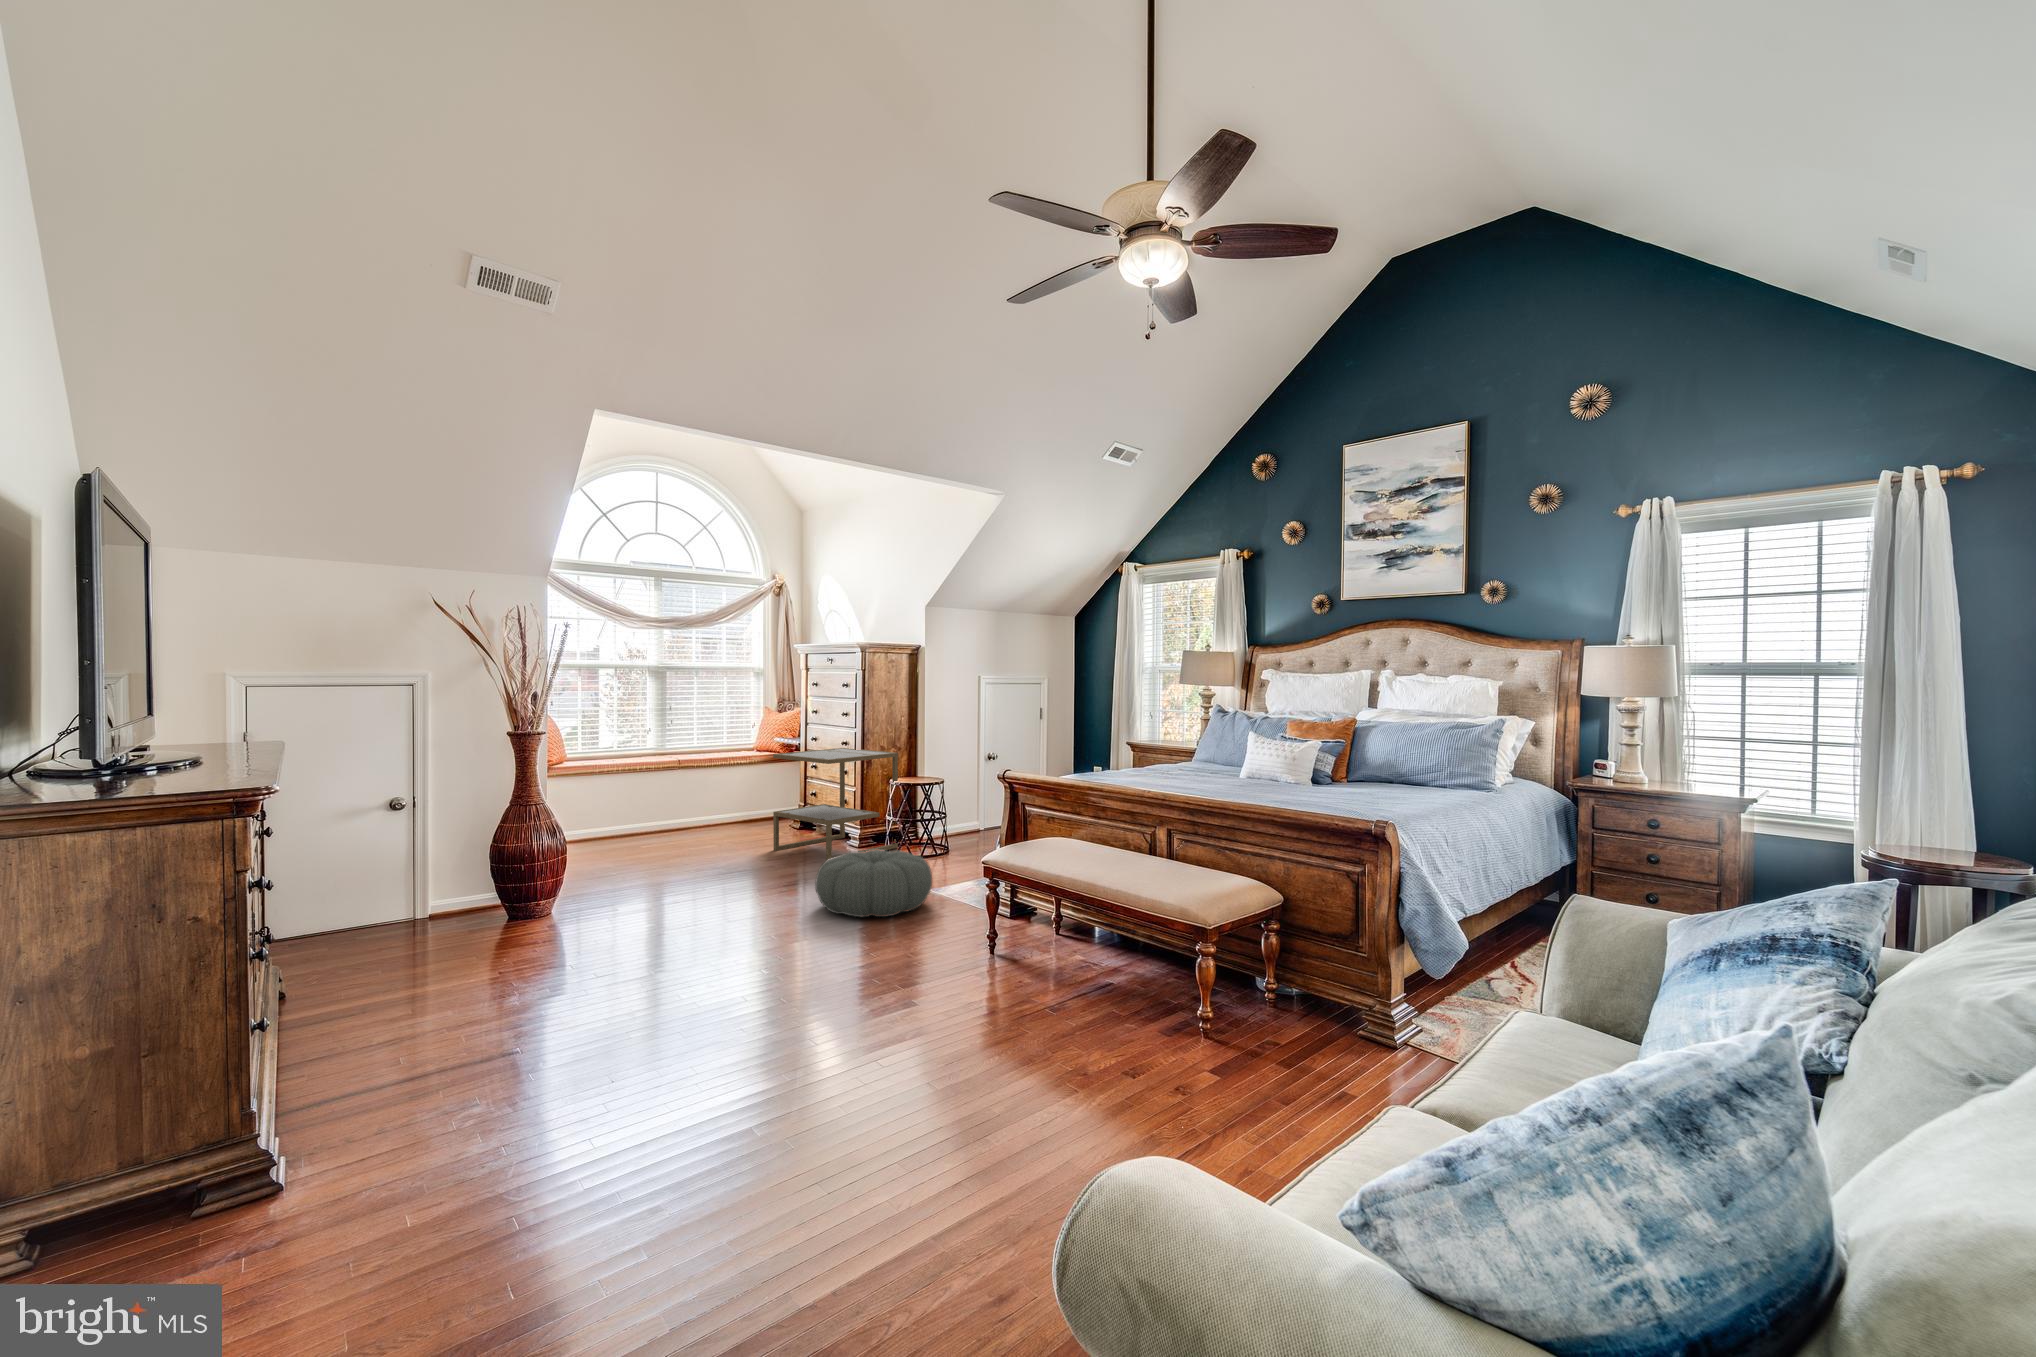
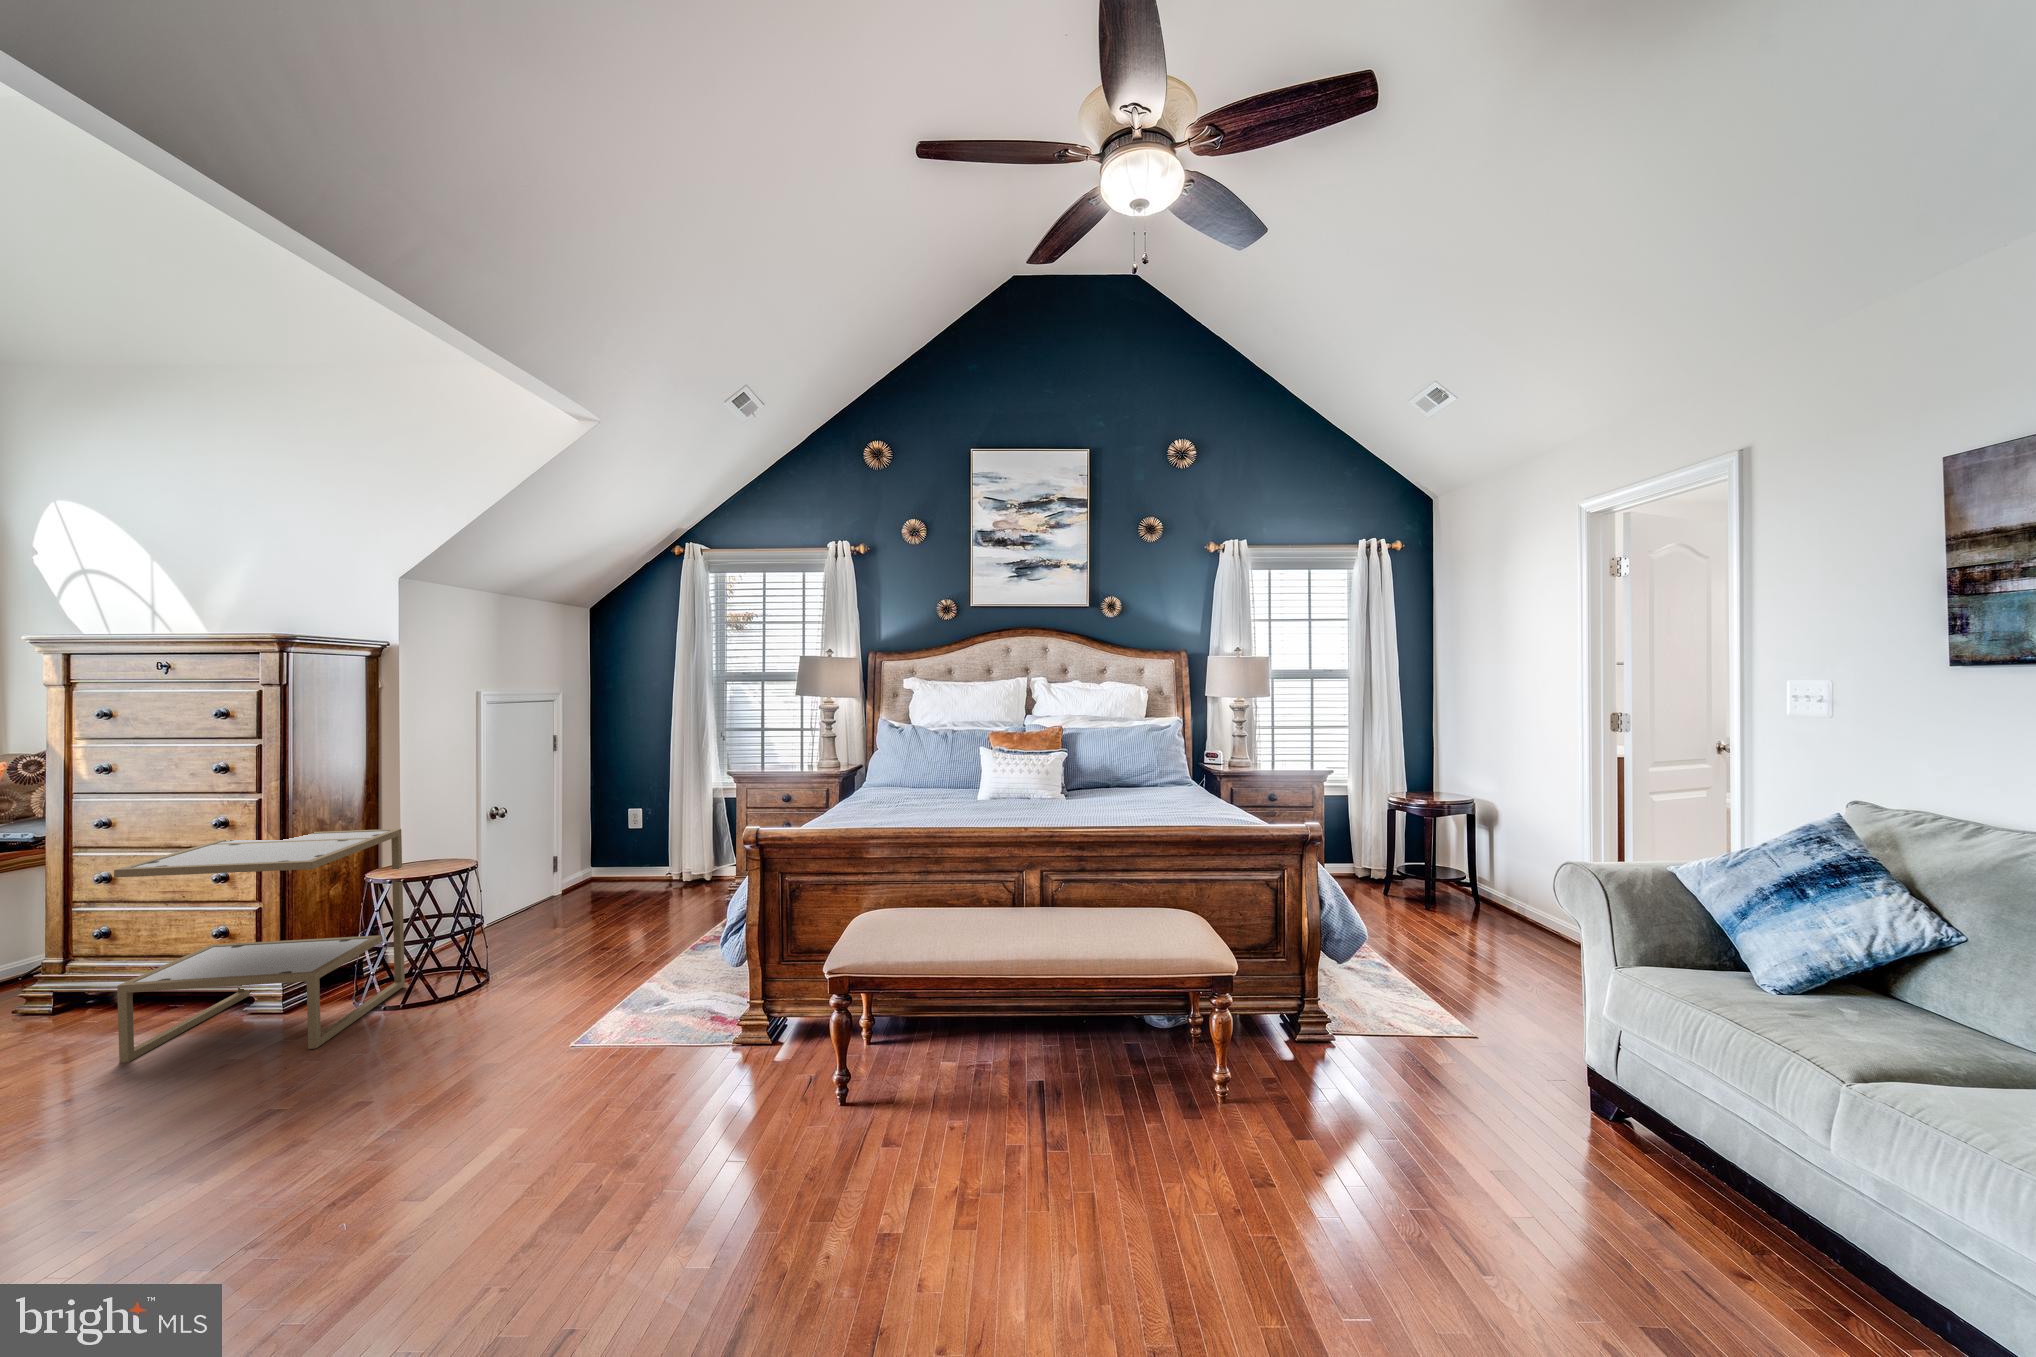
pouf: present [815,850,932,917] -> none [461,986,678,1129]

